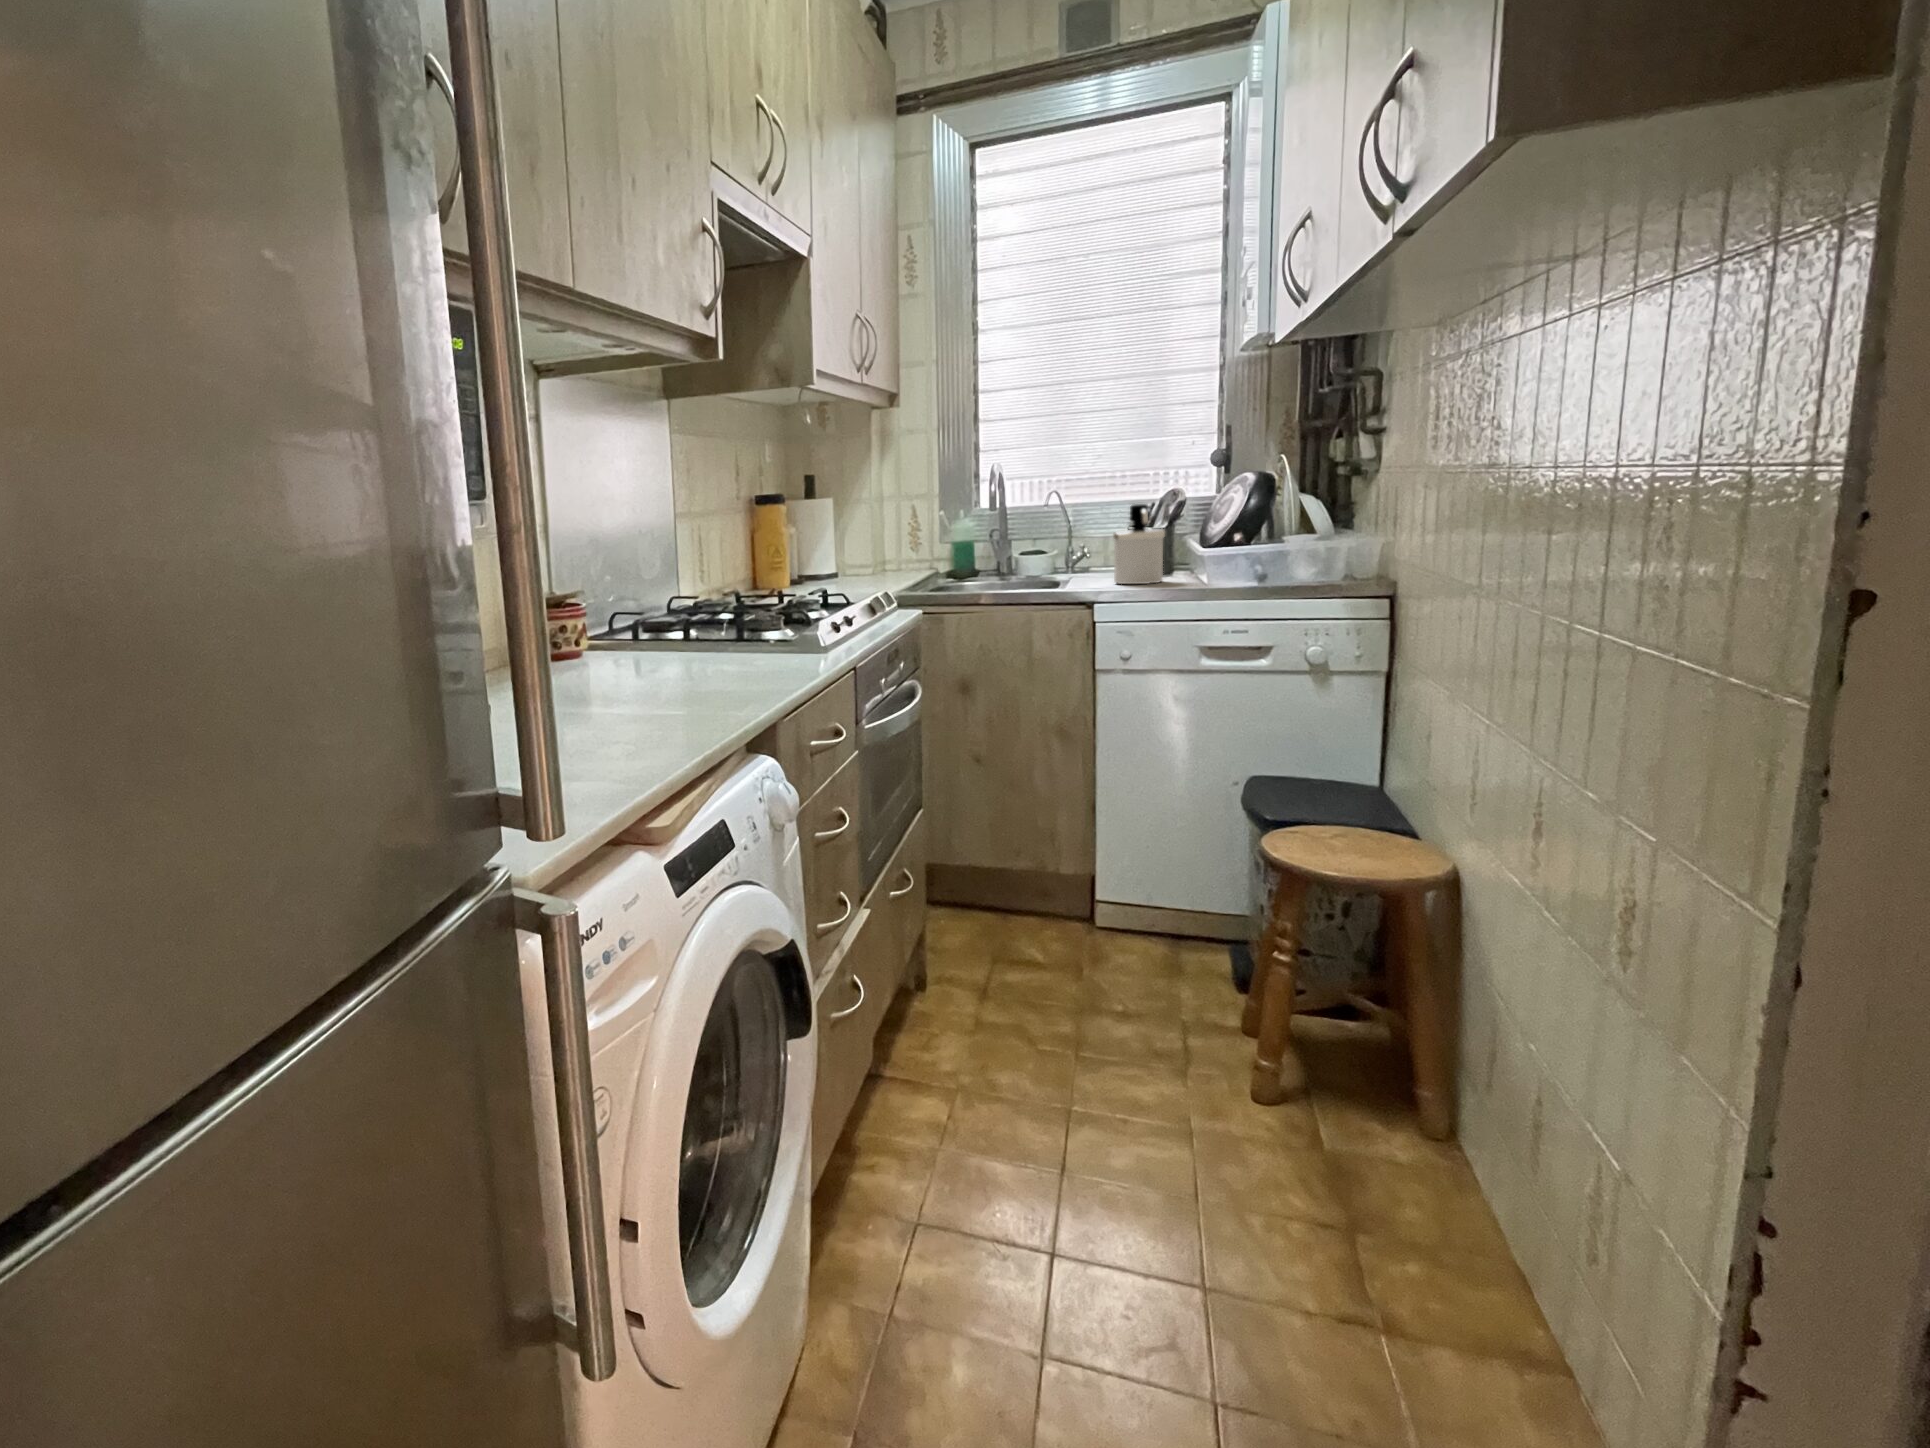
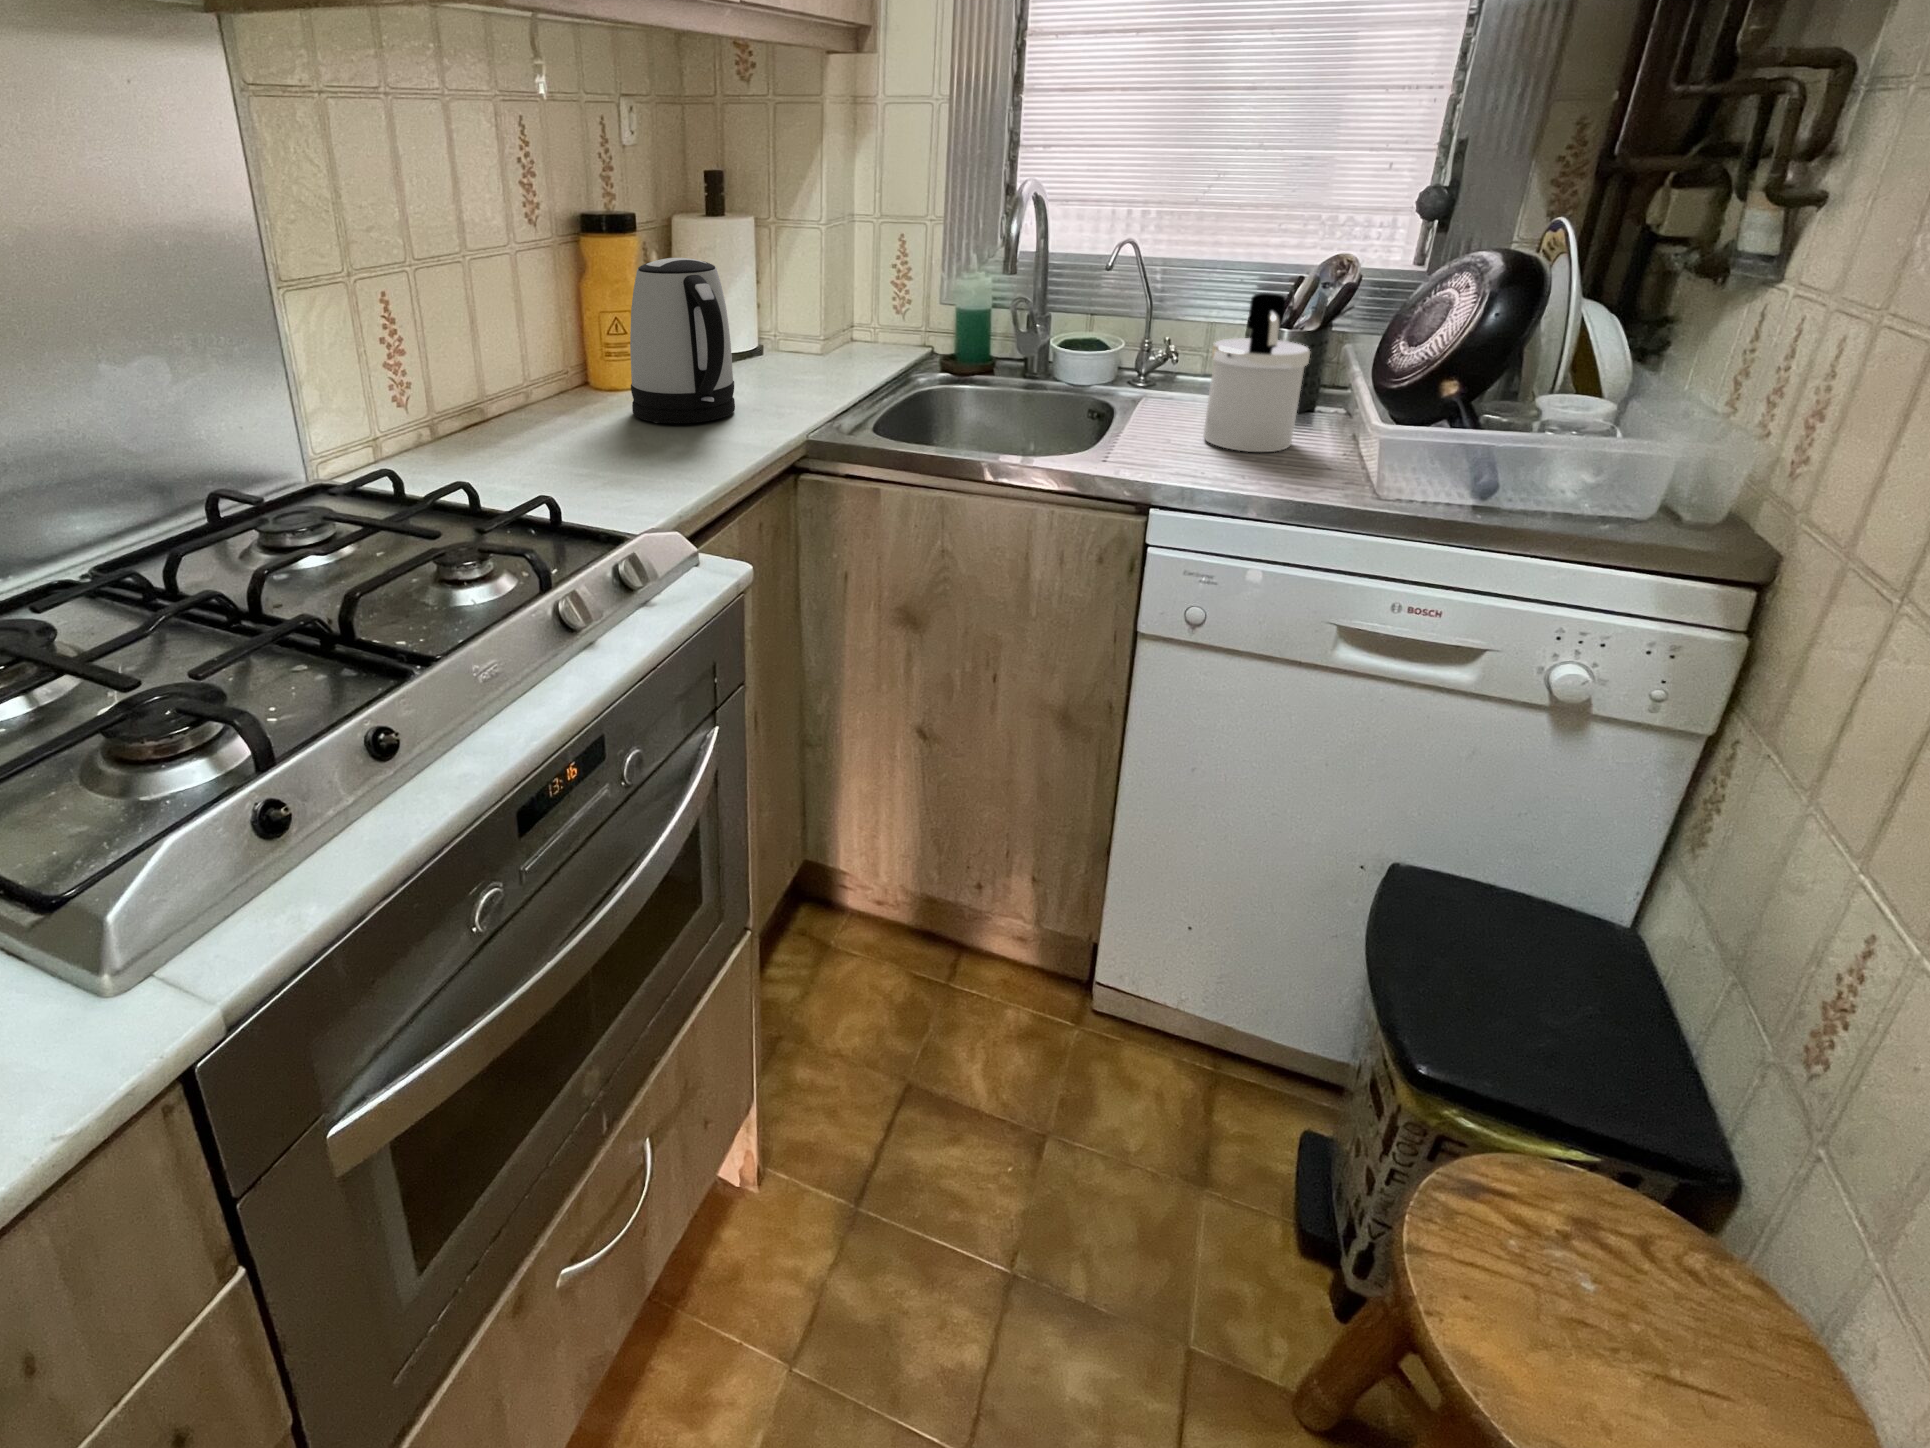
kettle: none [799,510,858,594] -> present [630,258,735,423]

